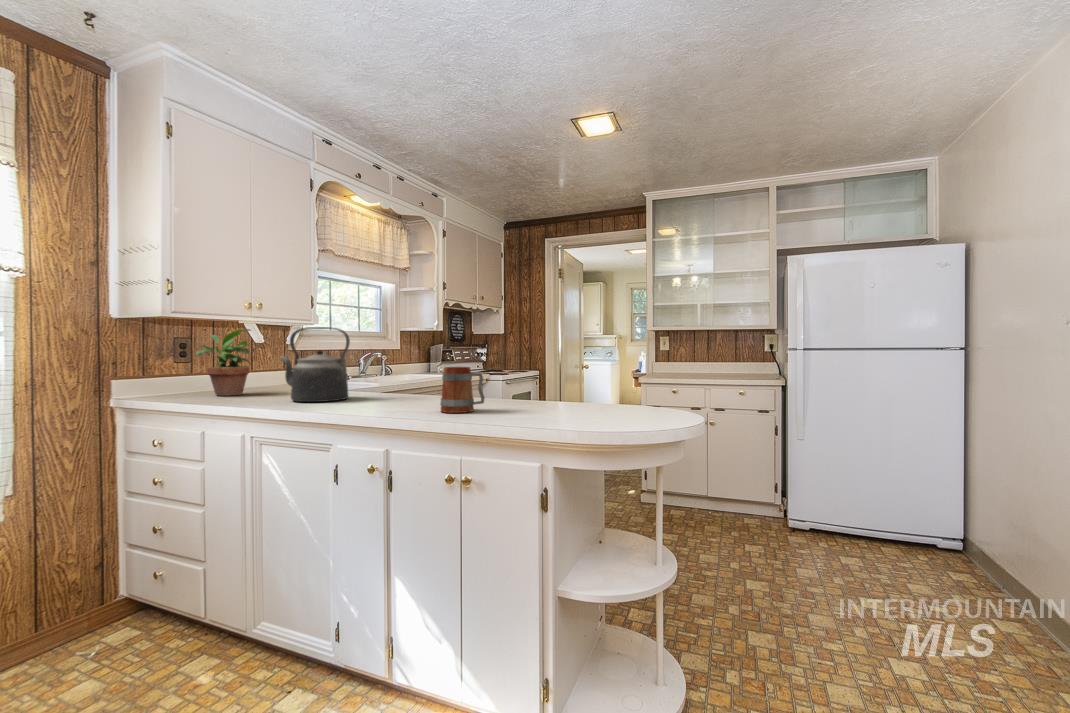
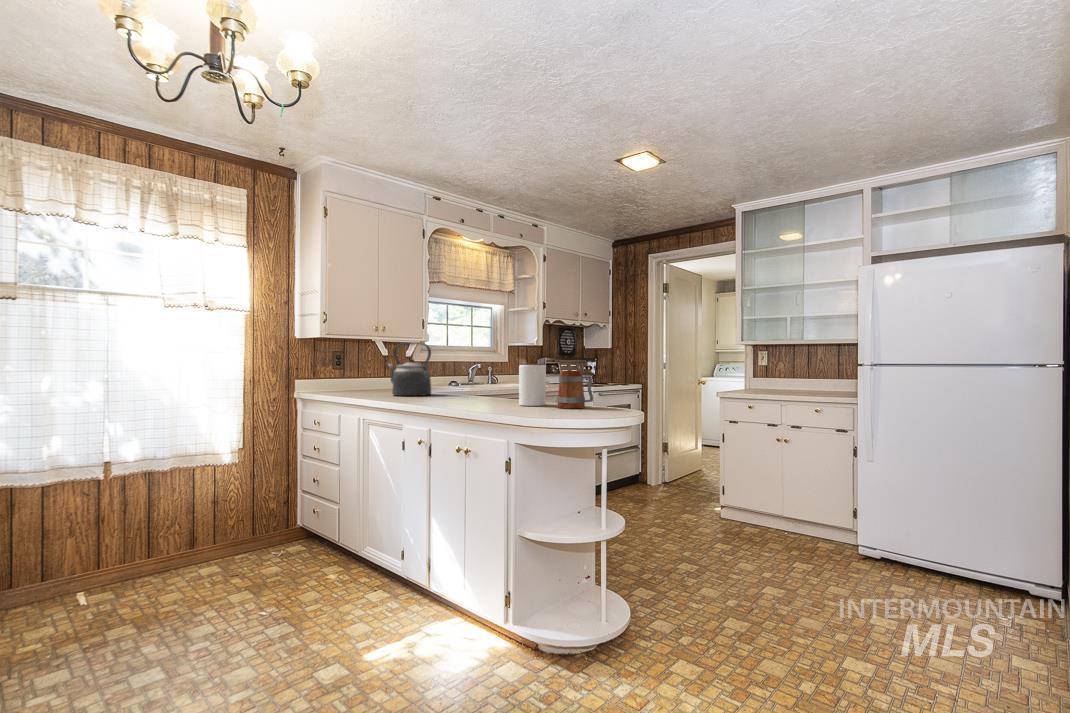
potted plant: present [196,329,251,396] -> none [341,345,377,392]
jar: none [519,359,554,416] -> present [519,364,546,406]
mug: present [440,367,485,413] -> present [557,371,593,408]

